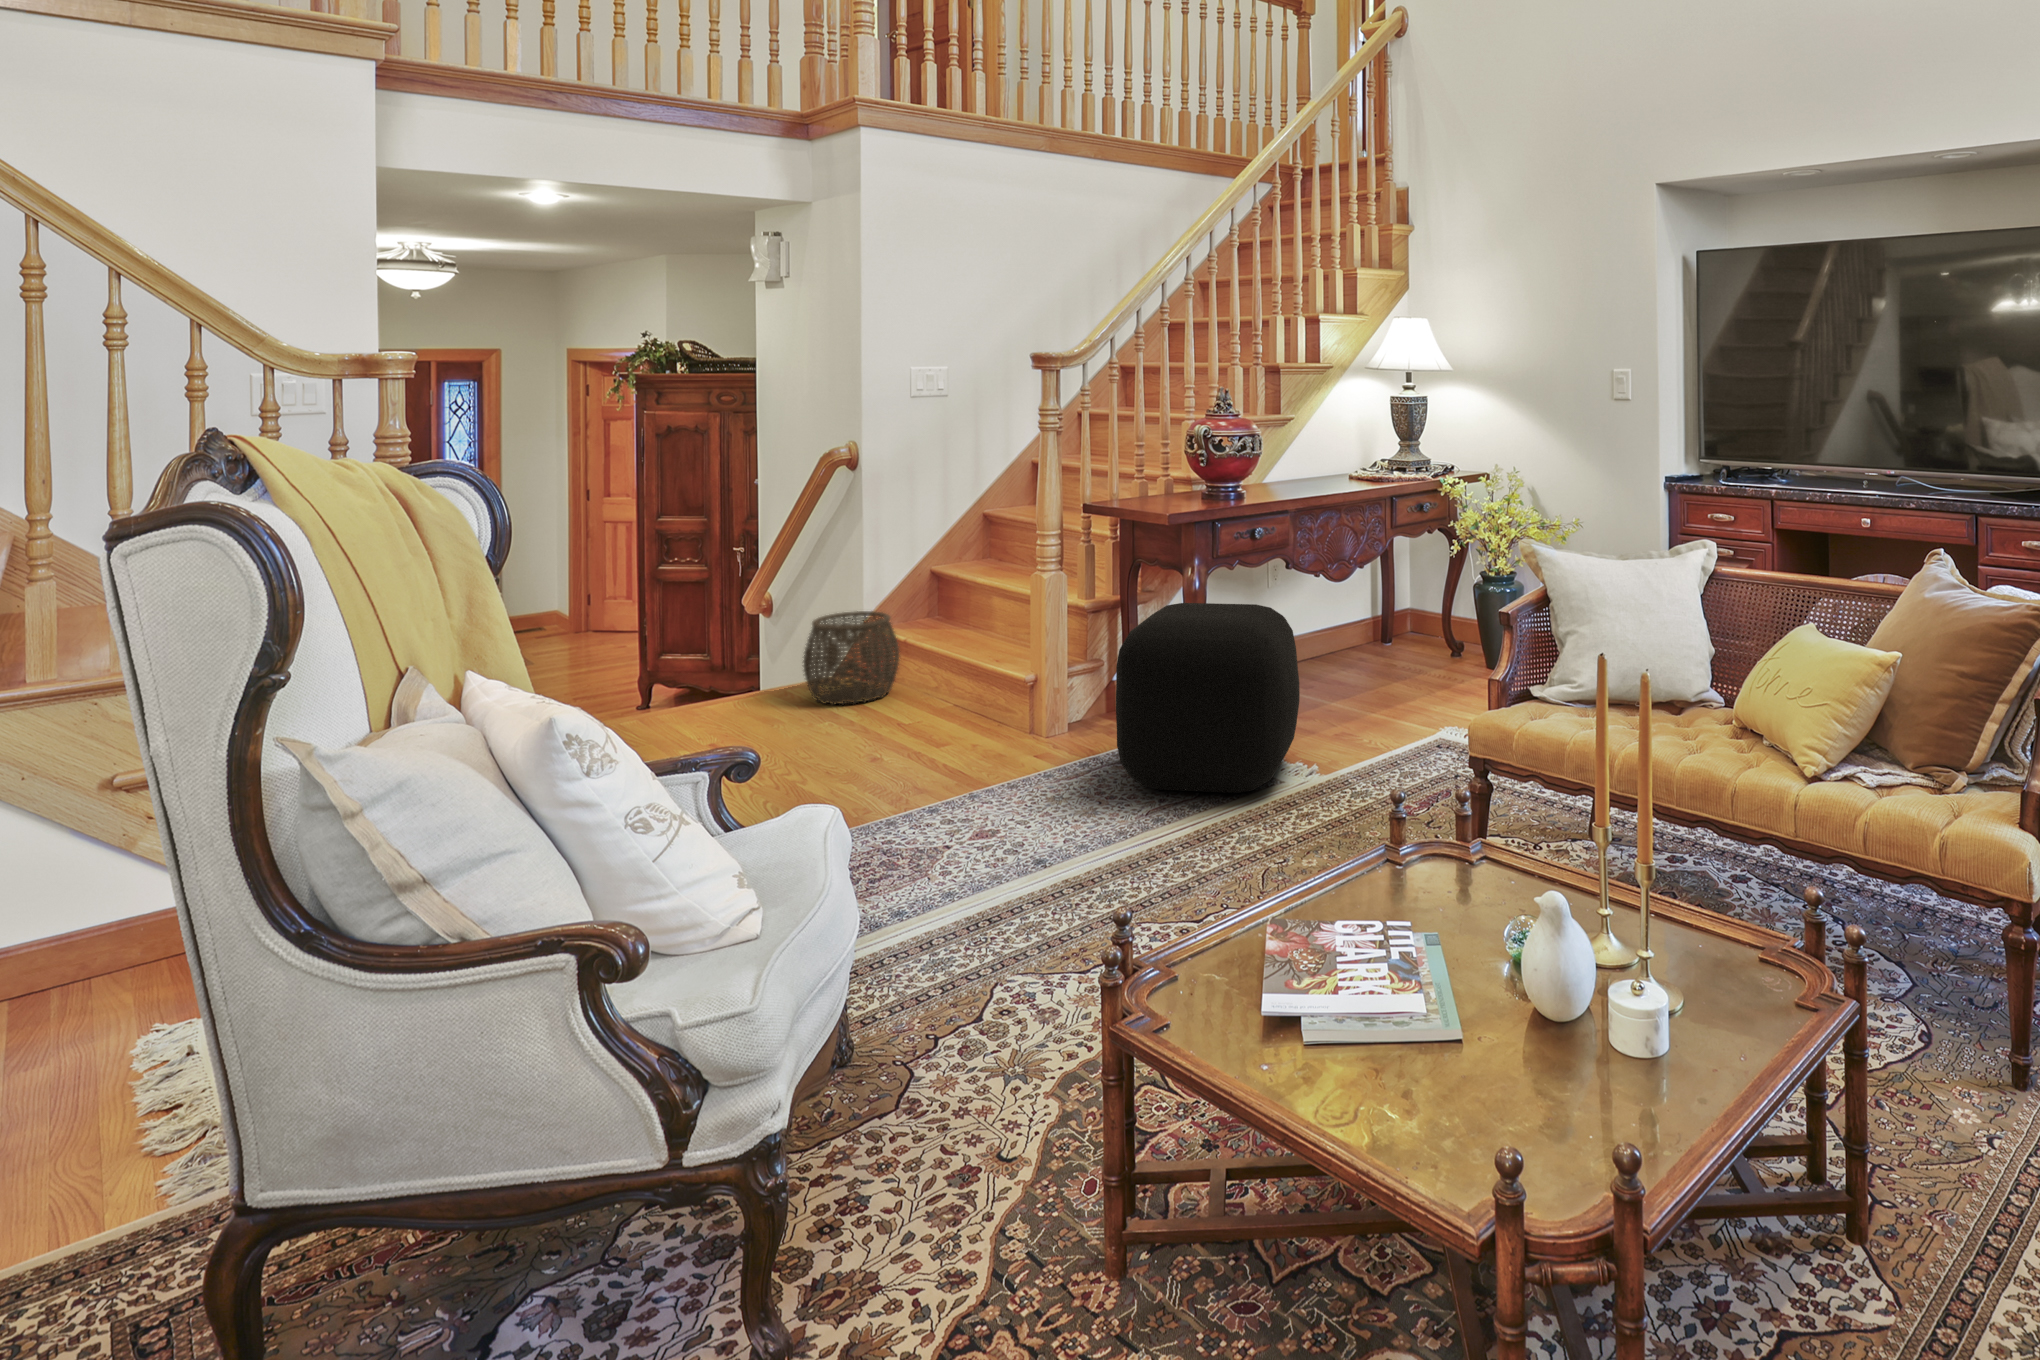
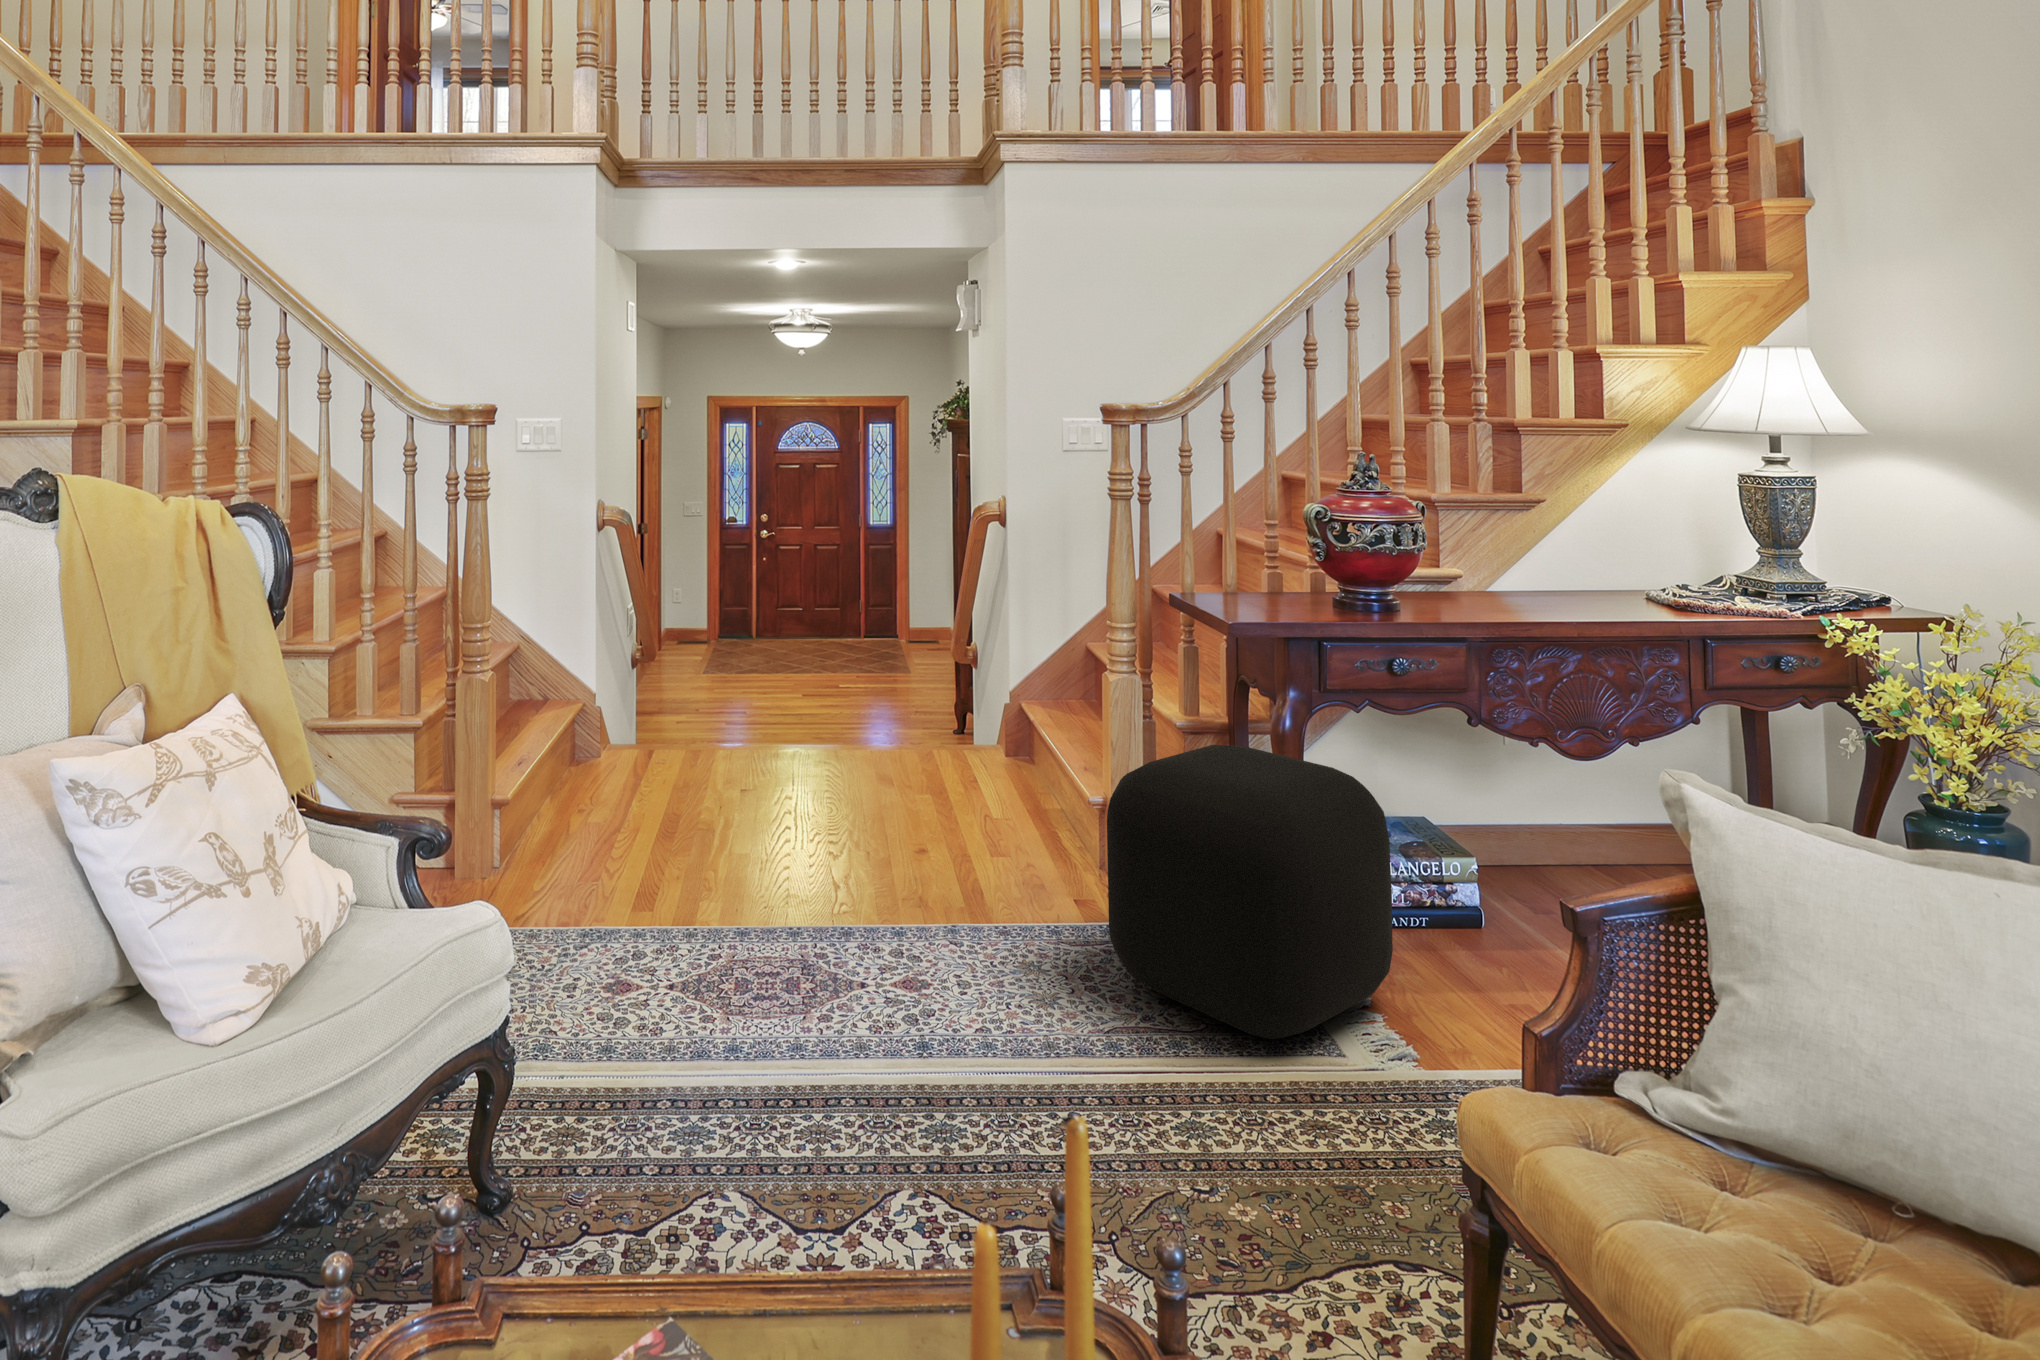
woven basket: present [803,611,900,705] -> none [938,682,1037,785]

